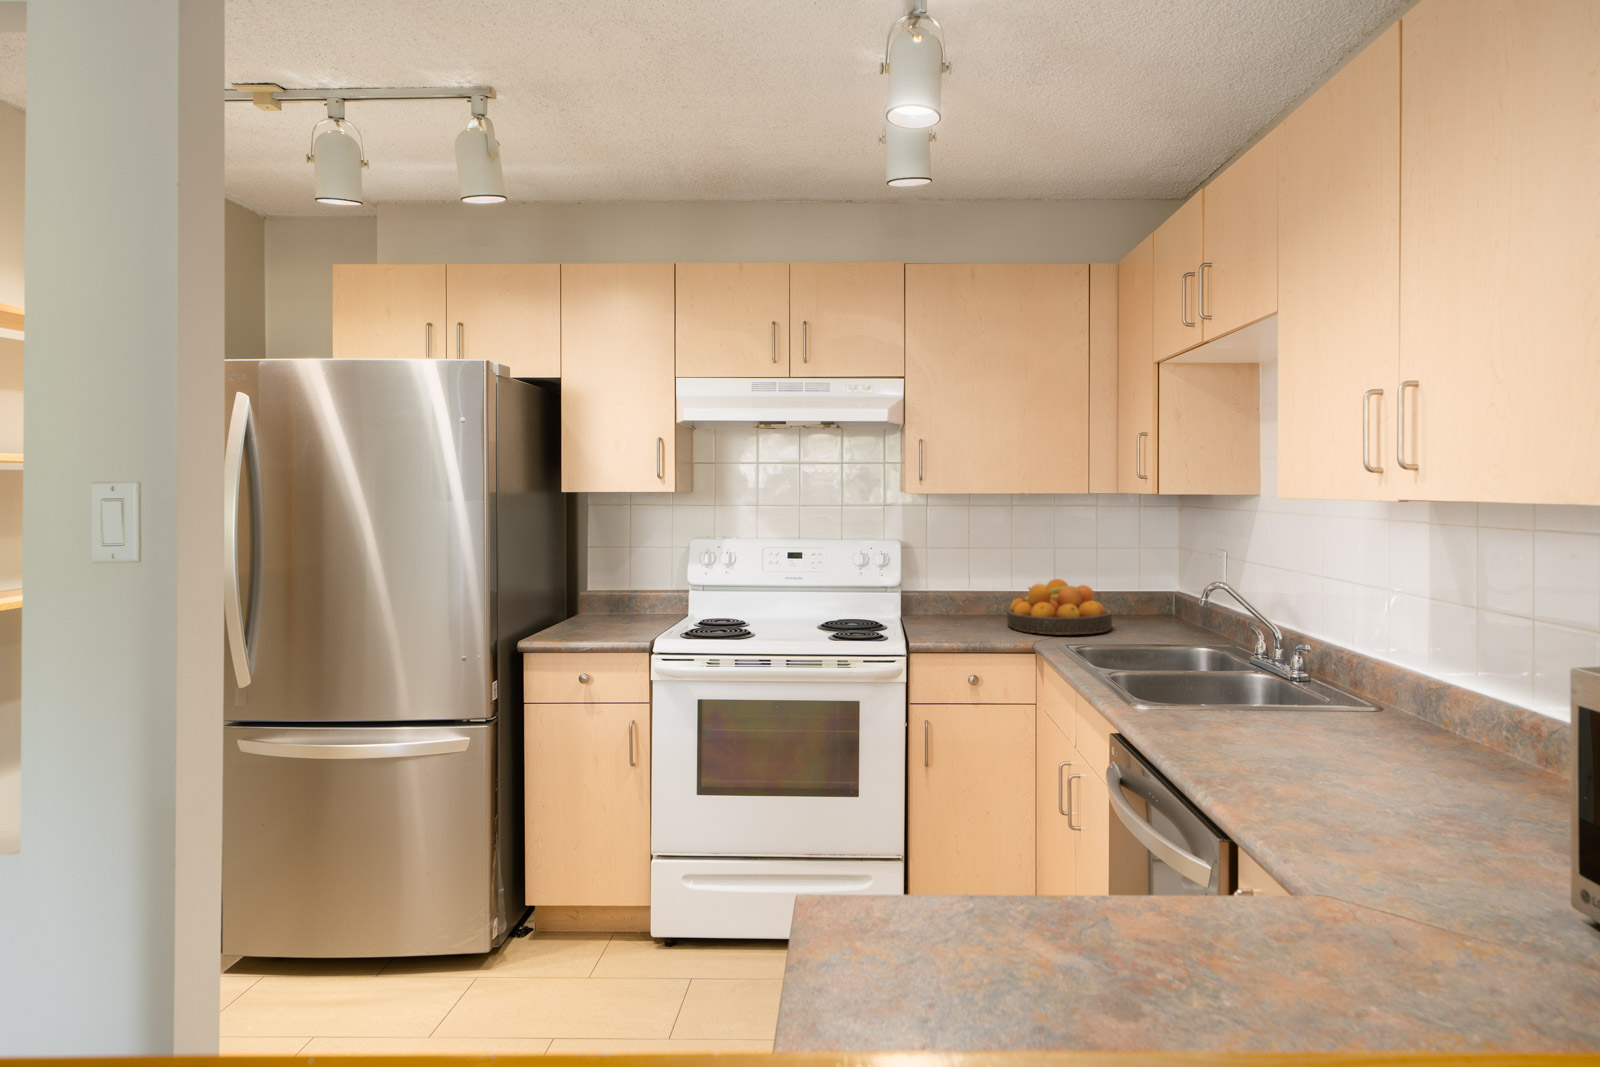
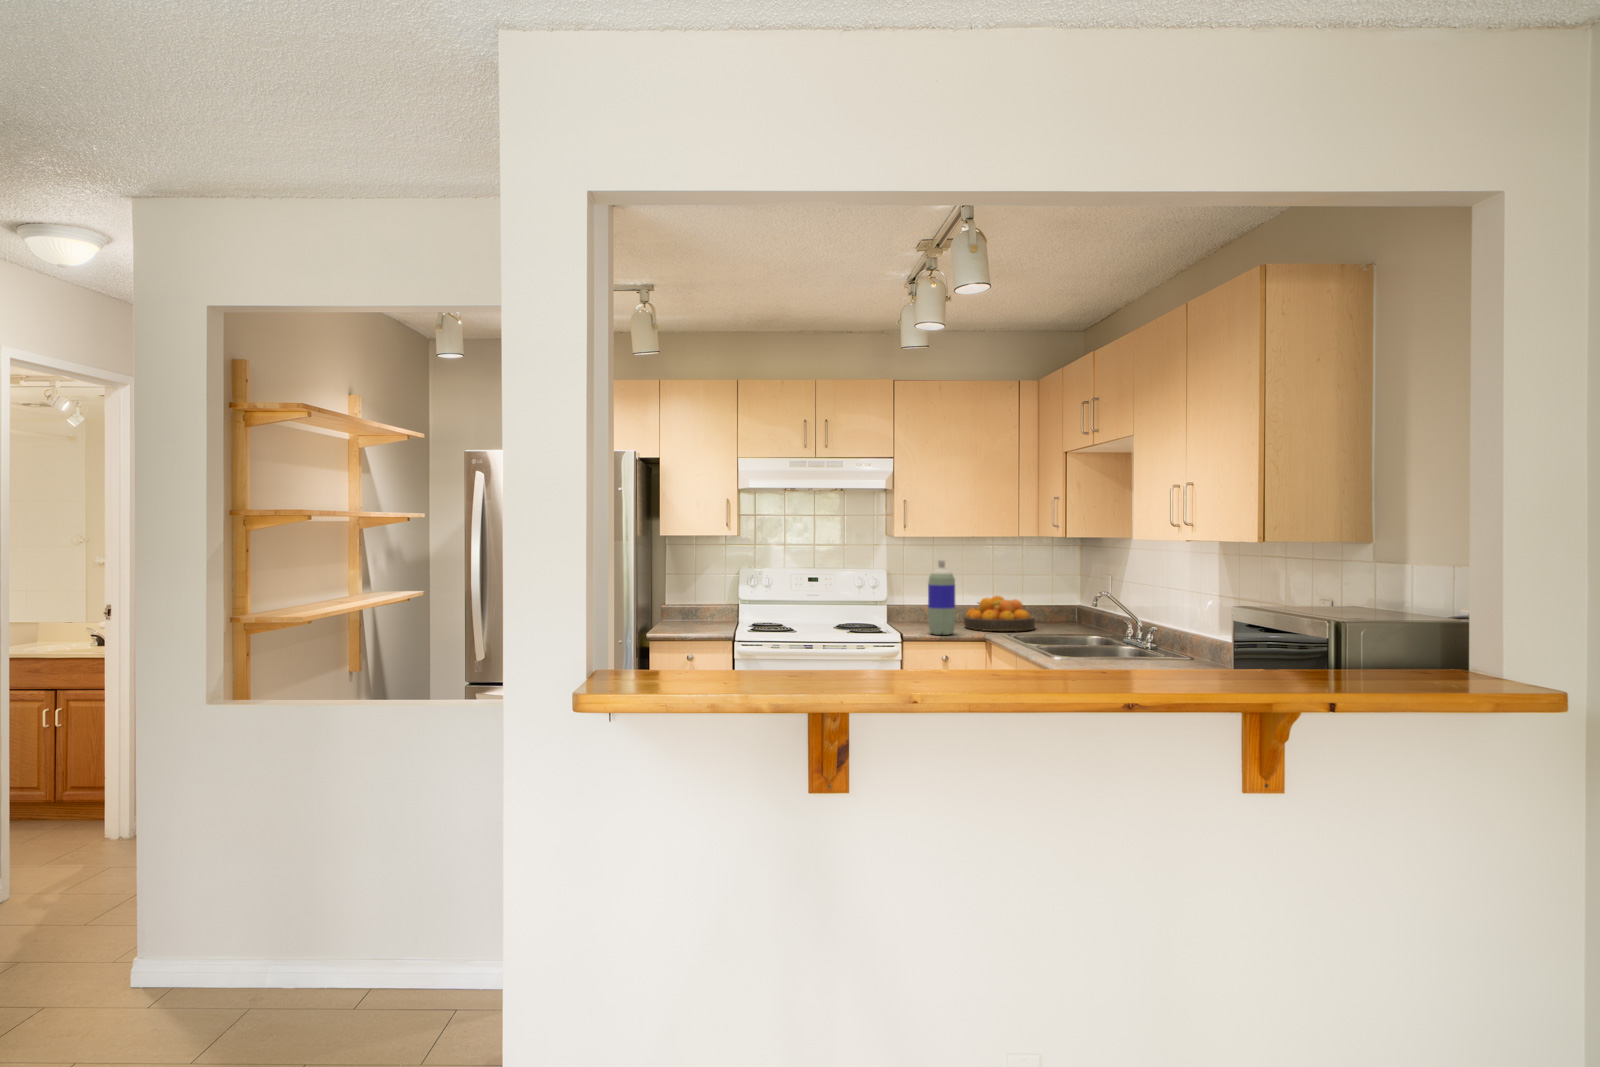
bottle: none [947,531,988,642] -> present [928,560,955,635]

